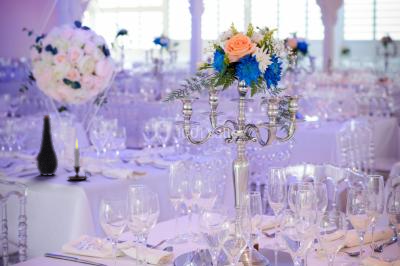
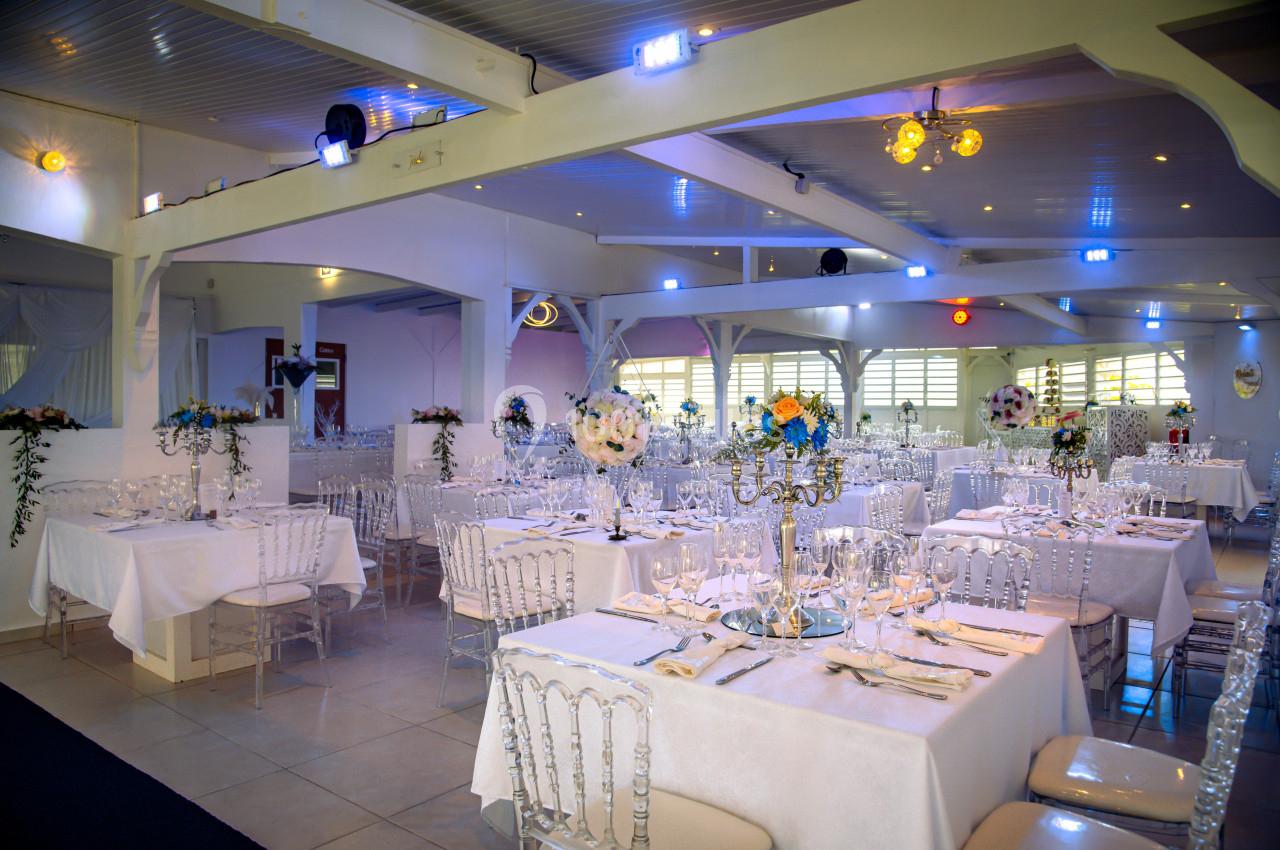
bottle: present [37,115,58,176] -> none [578,475,598,534]

